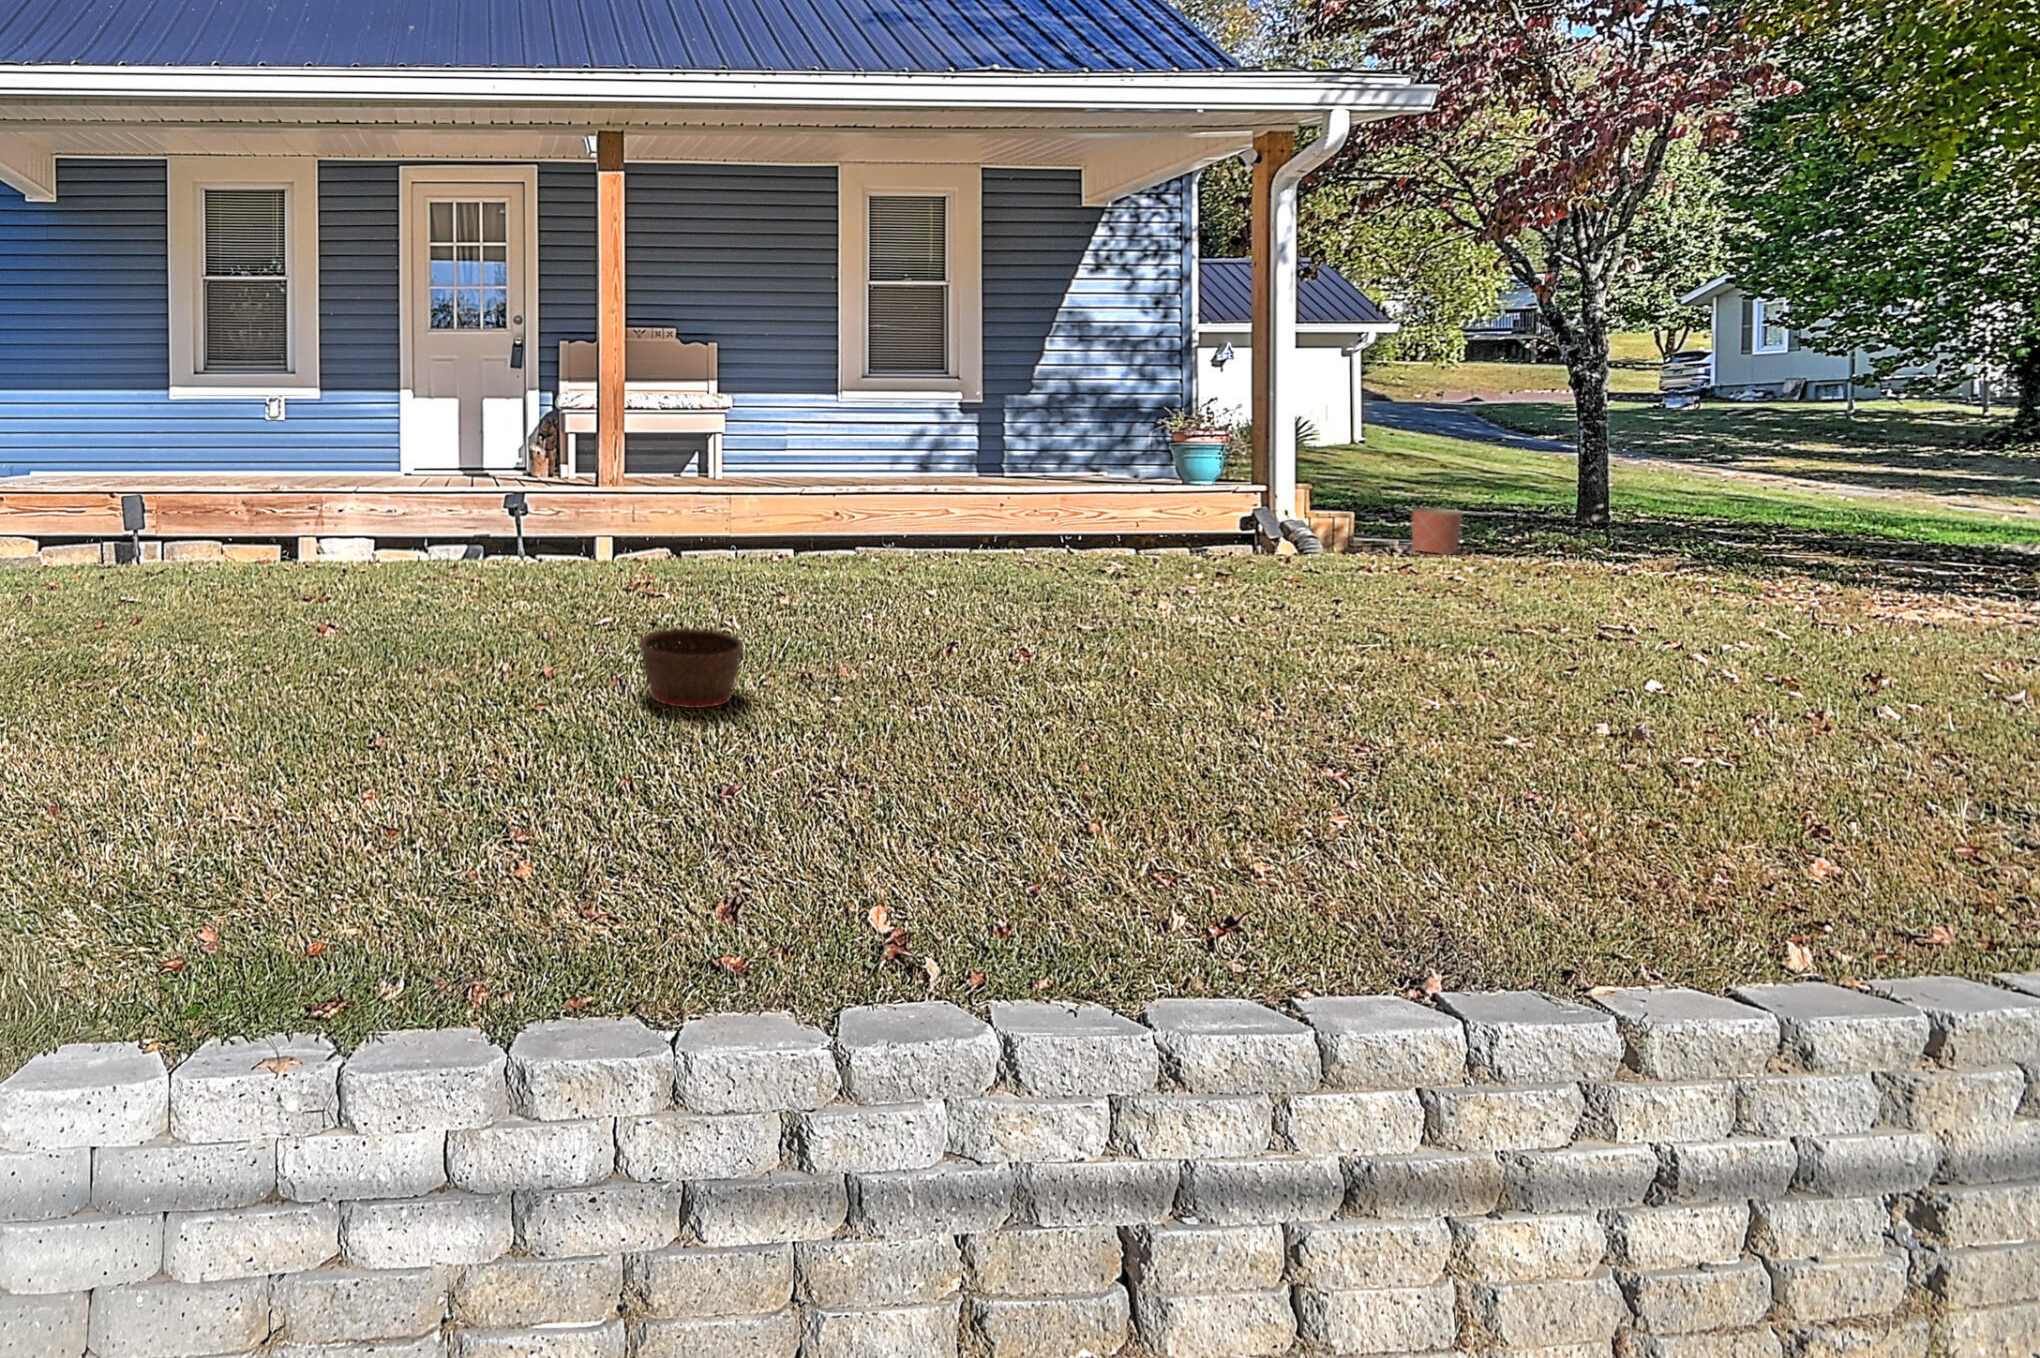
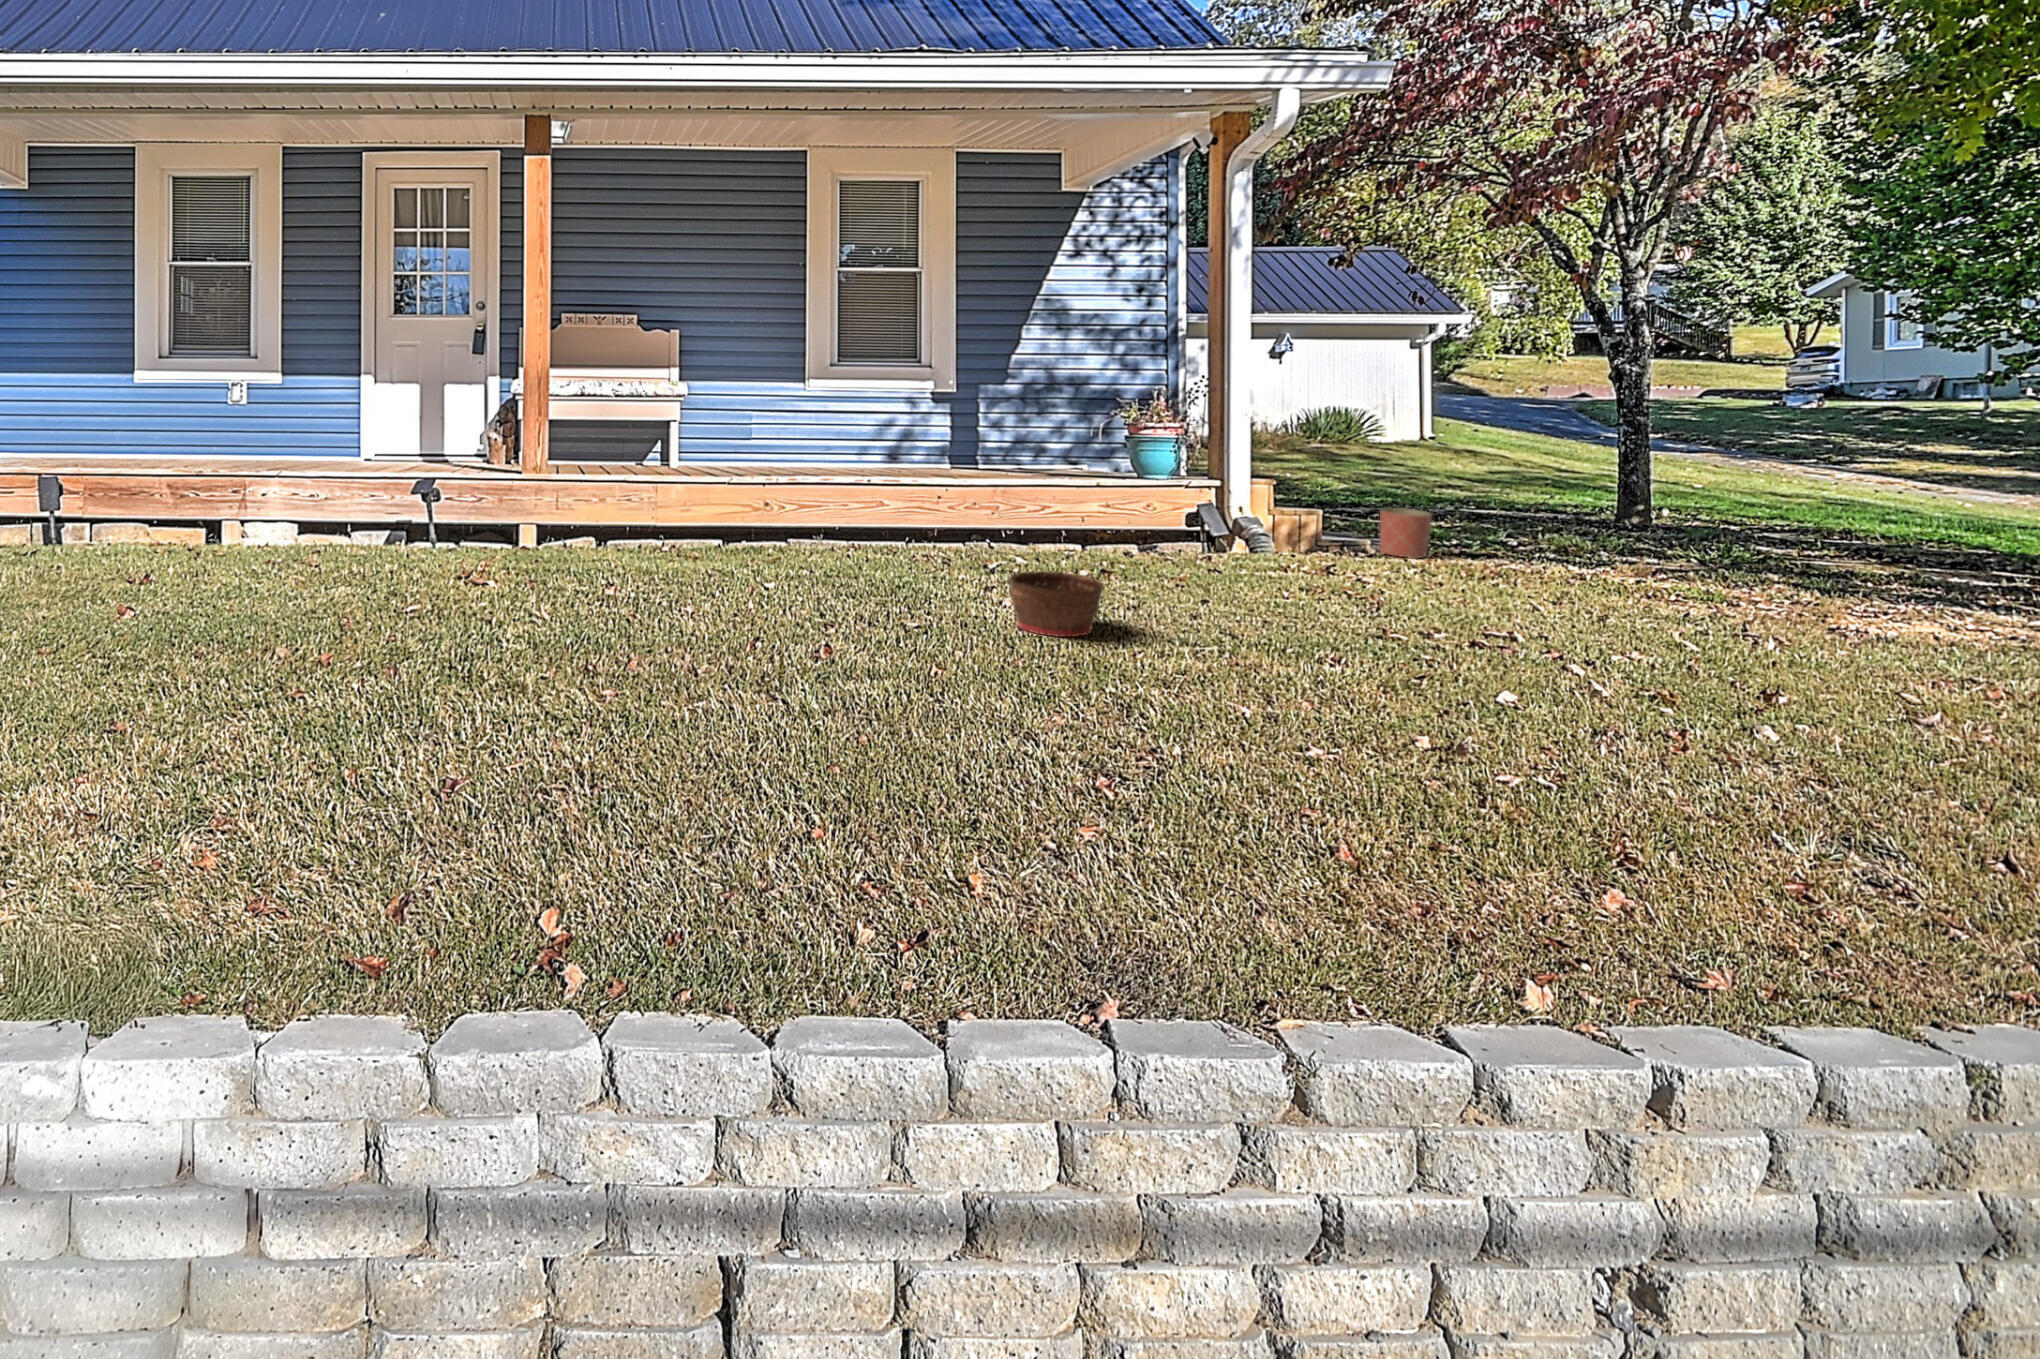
basket: present [639,628,743,708] -> present [1008,570,1104,637]

